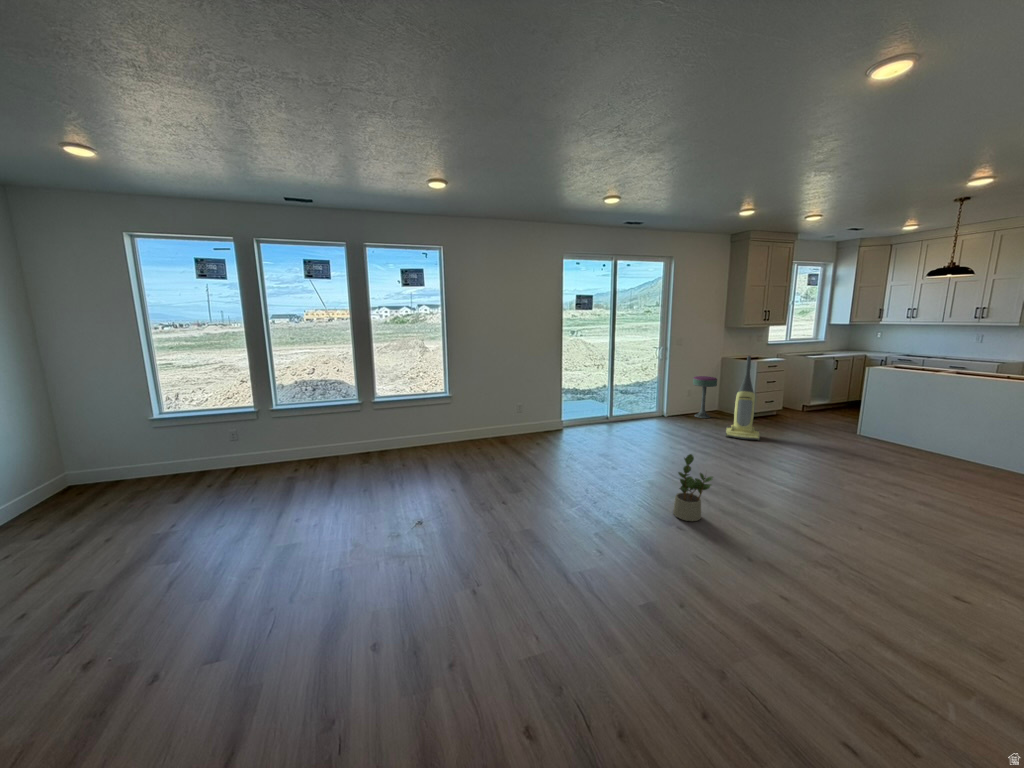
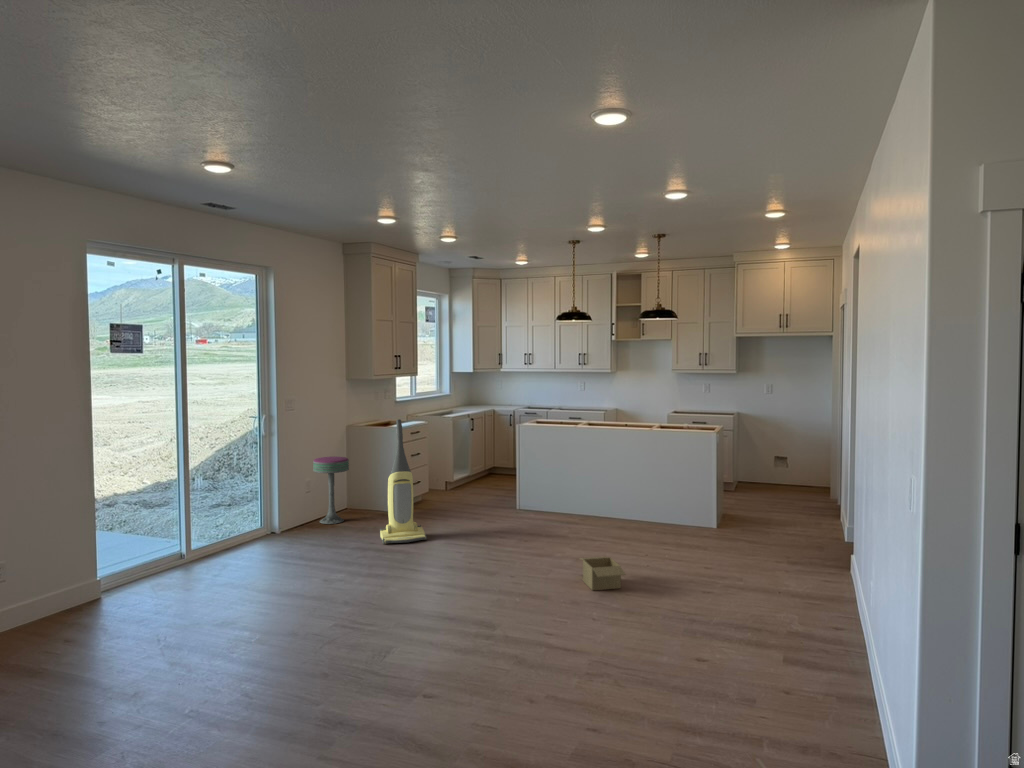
potted plant: present [673,454,713,521] -> none [393,573,445,681]
cardboard box: none [881,484,926,520] -> present [580,557,626,590]

